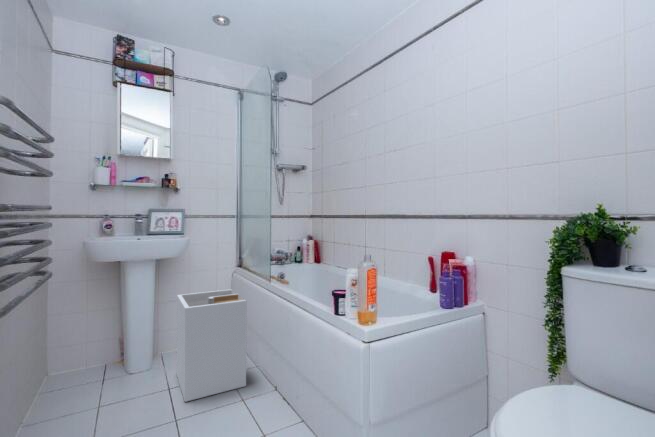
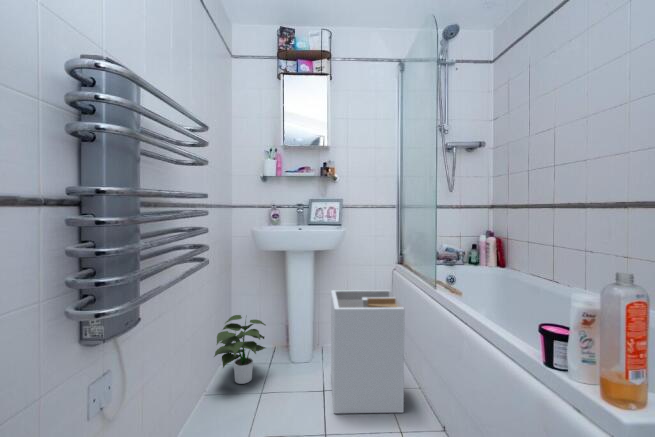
potted plant: none [38,331,105,405] -> present [214,315,266,384]

